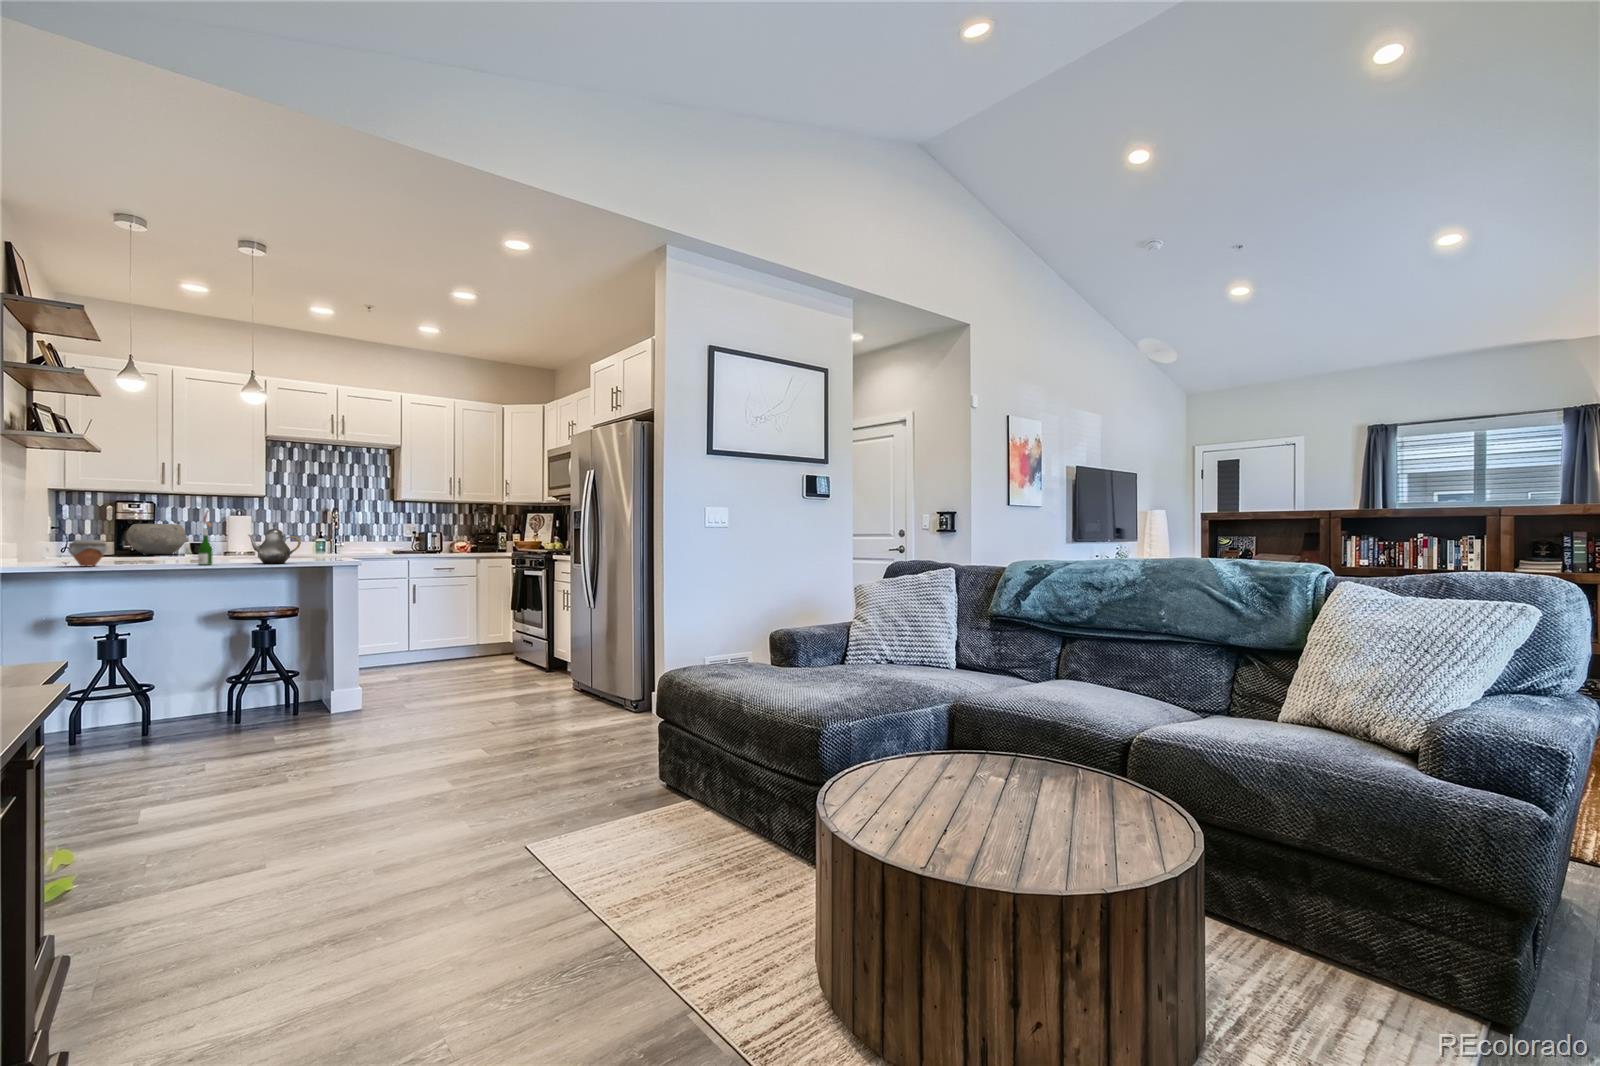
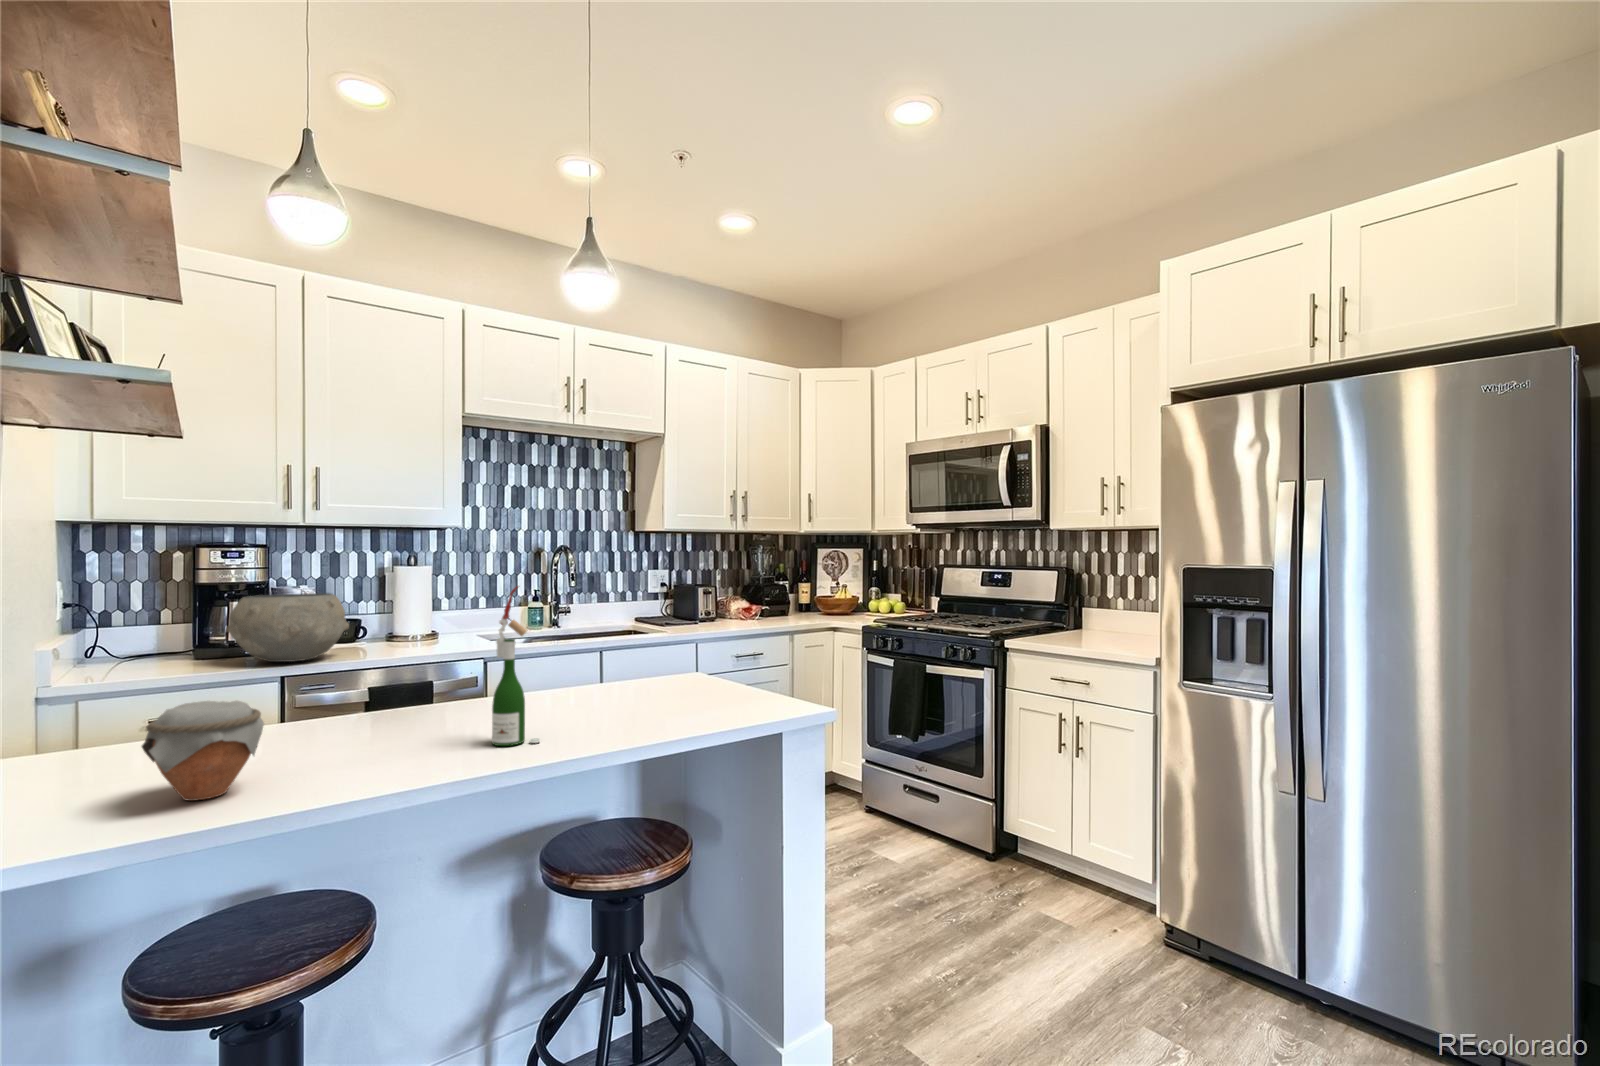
teapot: present [249,524,301,564] -> none [584,613,695,720]

